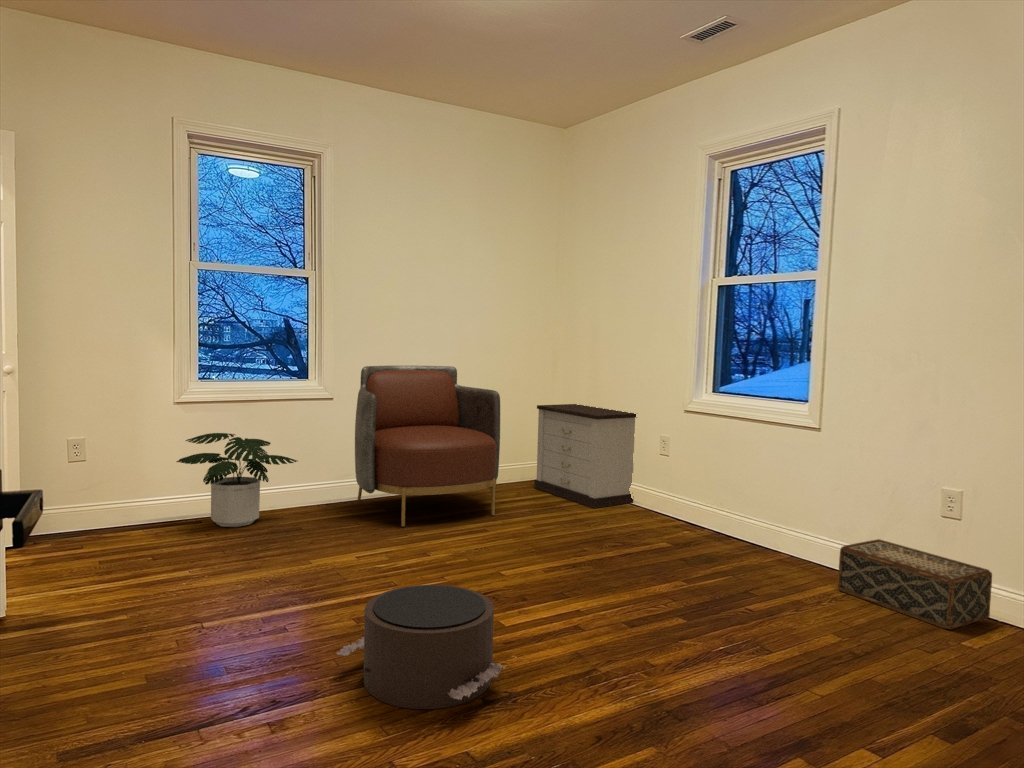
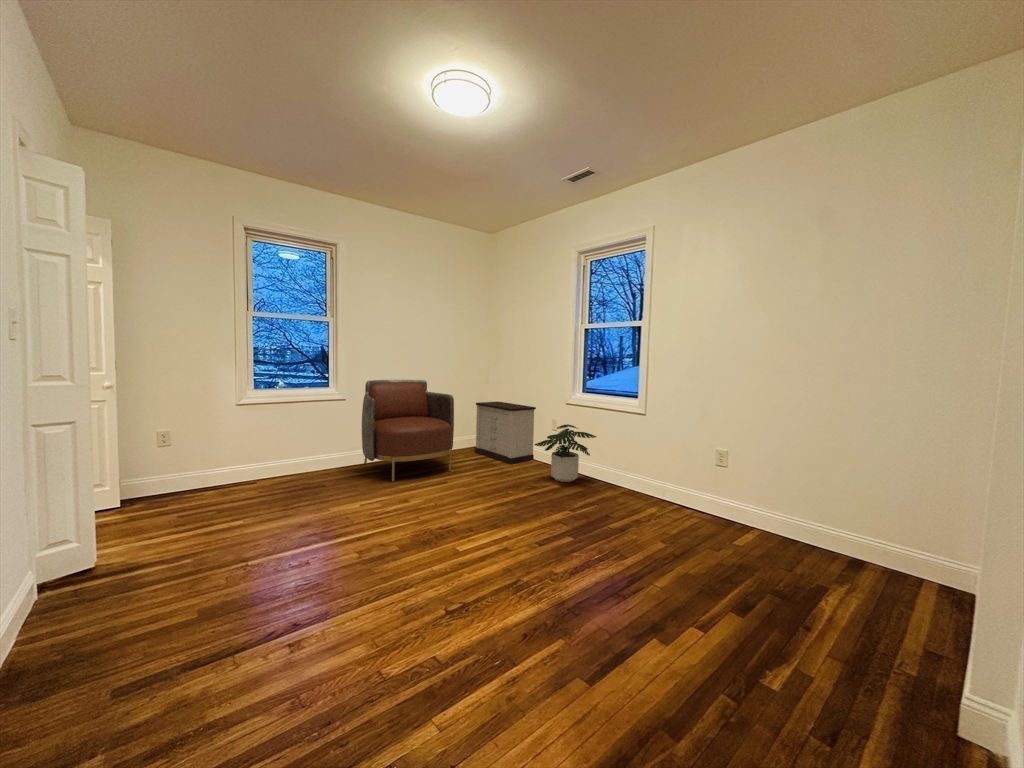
potted plant: present [177,433,297,527] -> present [535,424,596,482]
woven basket: present [838,539,992,630] -> none [657,480,745,535]
pouf: present [337,585,506,709] -> none [342,529,461,623]

